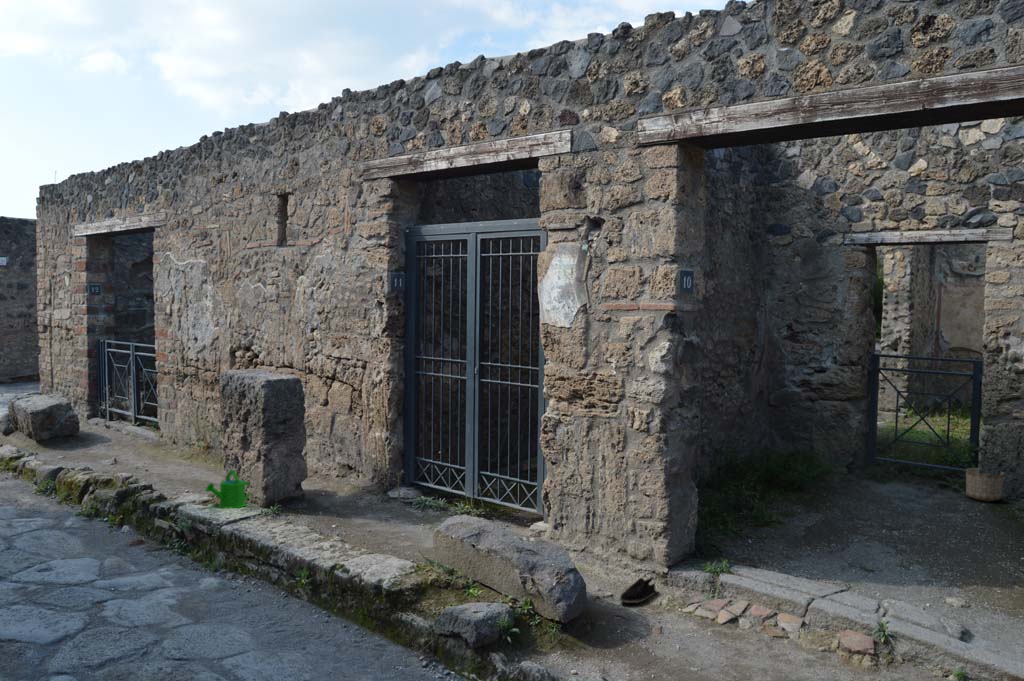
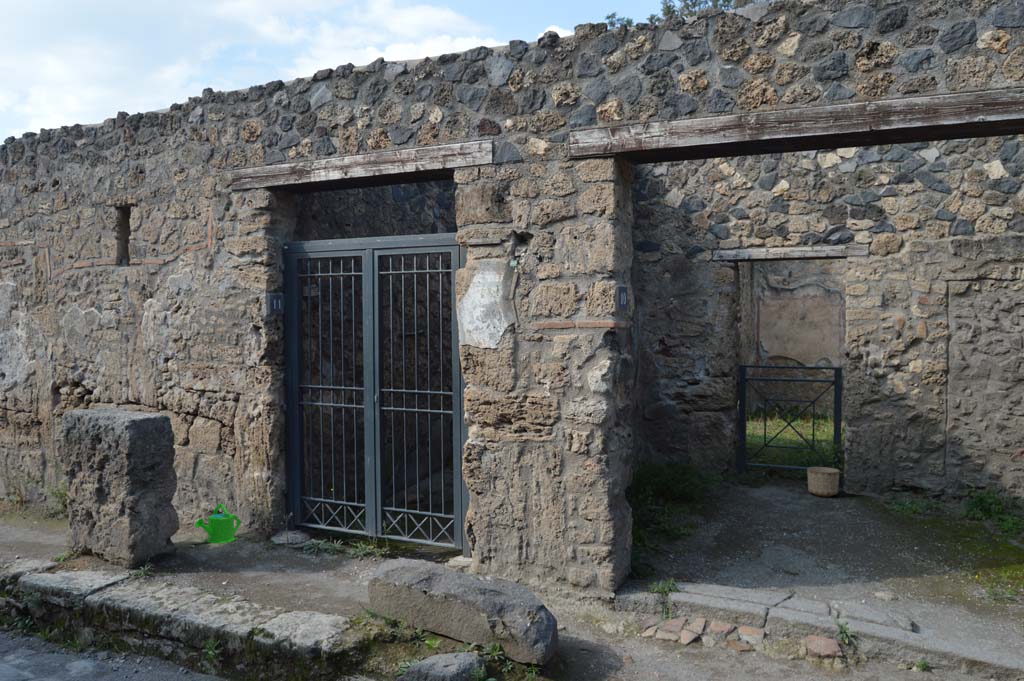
watering can: present [206,470,250,508] -> present [195,504,241,543]
shoe: present [620,577,655,603] -> none [579,605,608,637]

